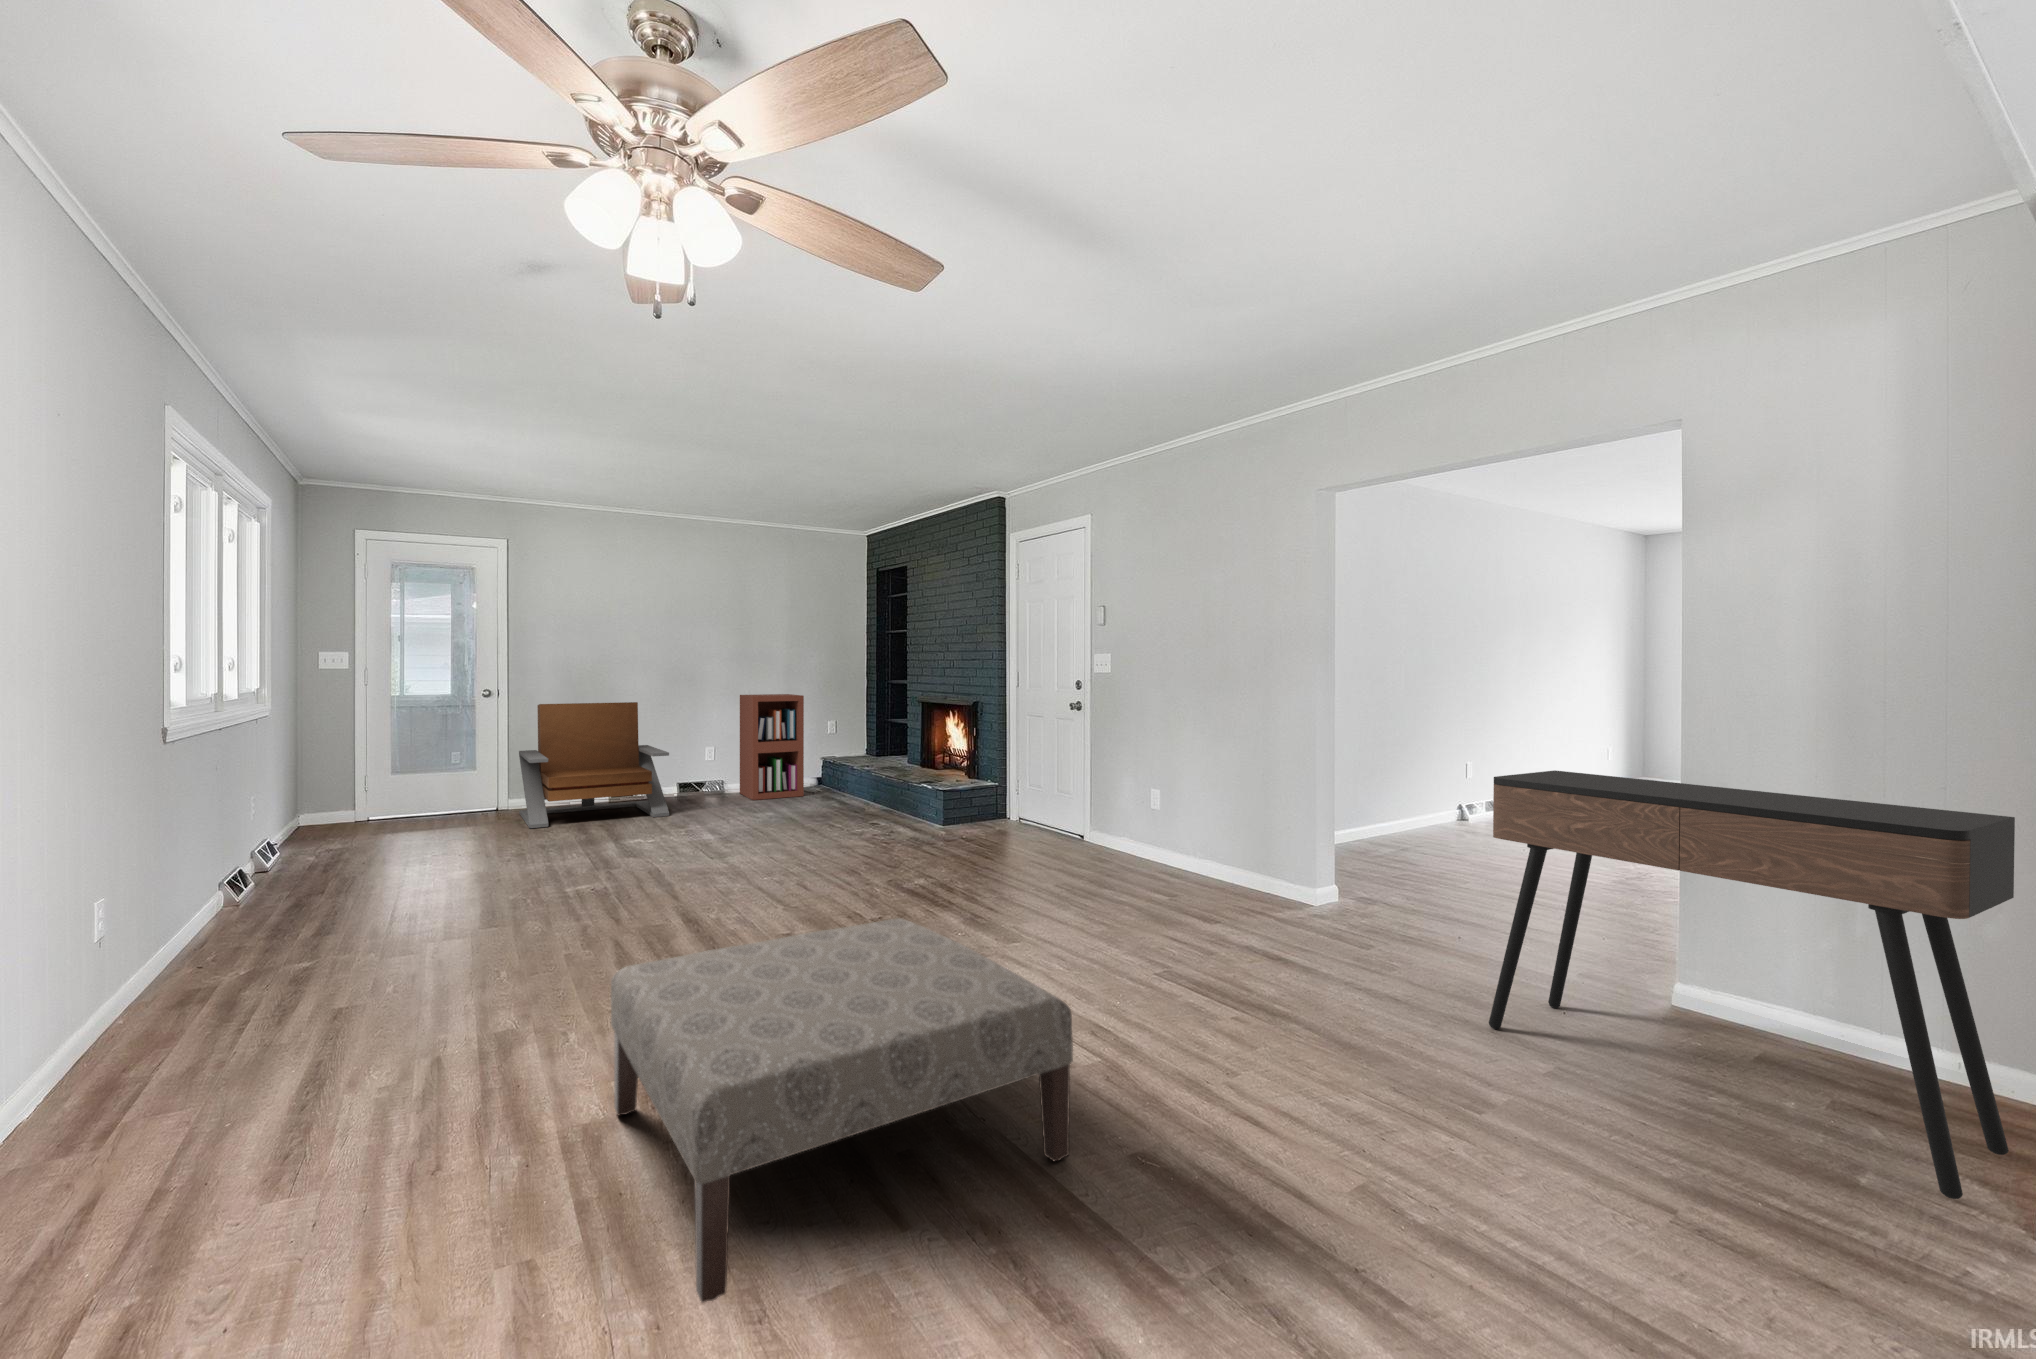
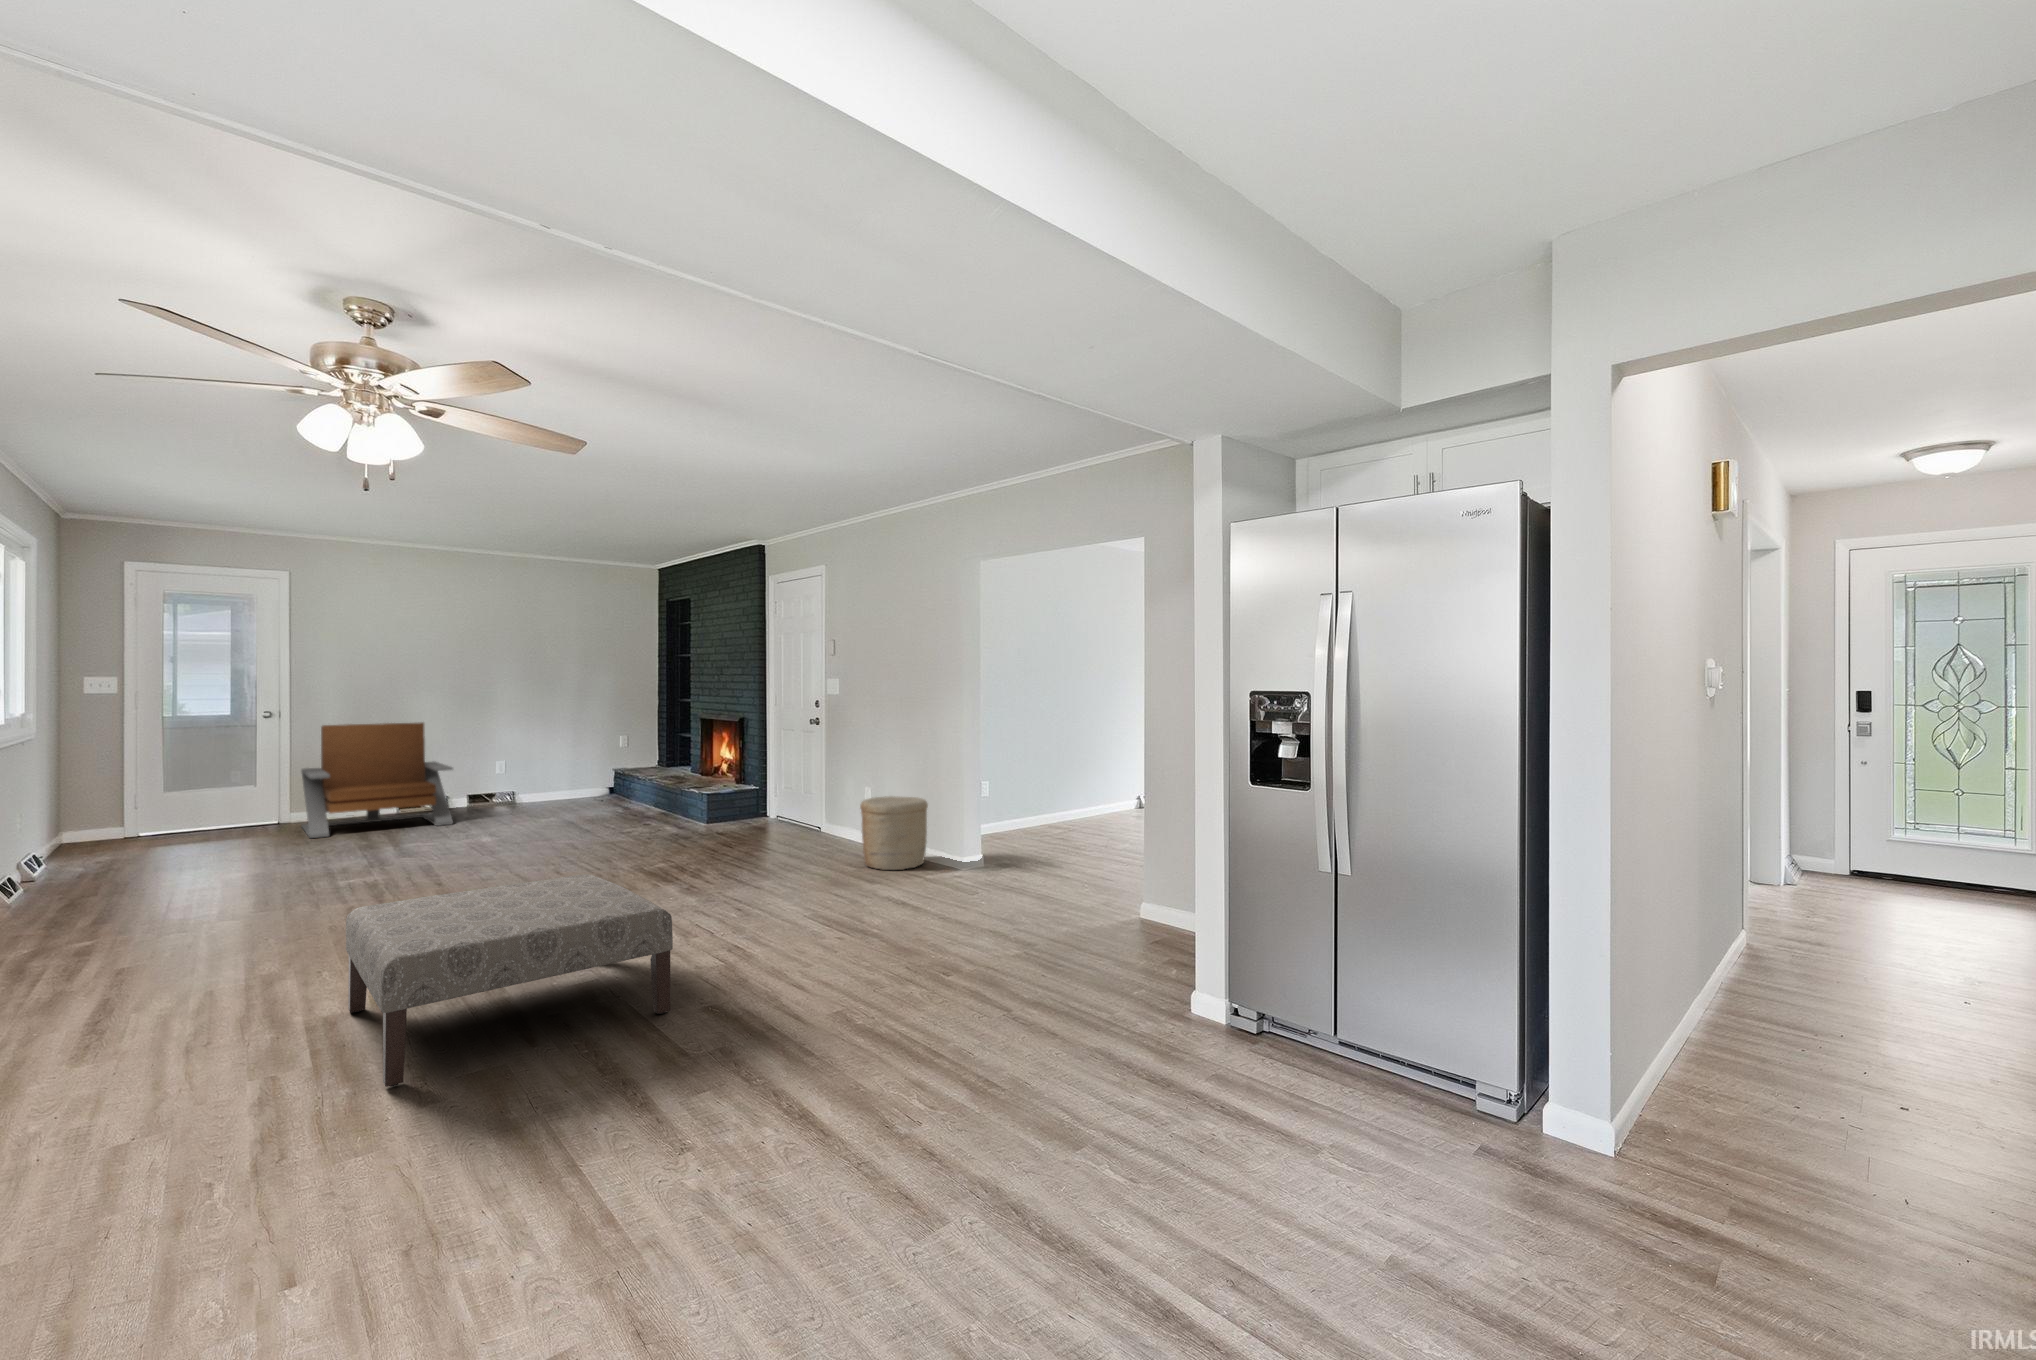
bookshelf: present [740,694,804,800] -> none [529,714,591,809]
console table: present [1489,770,2015,1199] -> none [1014,761,1245,994]
woven basket: none [1167,804,1256,903] -> present [860,796,928,870]

